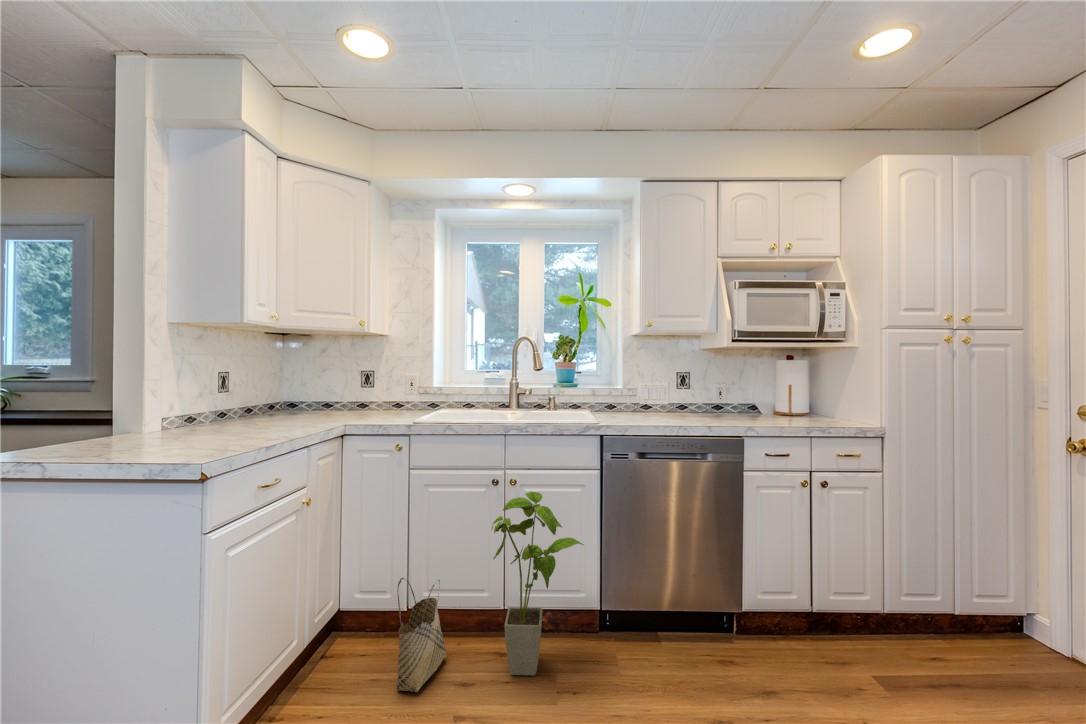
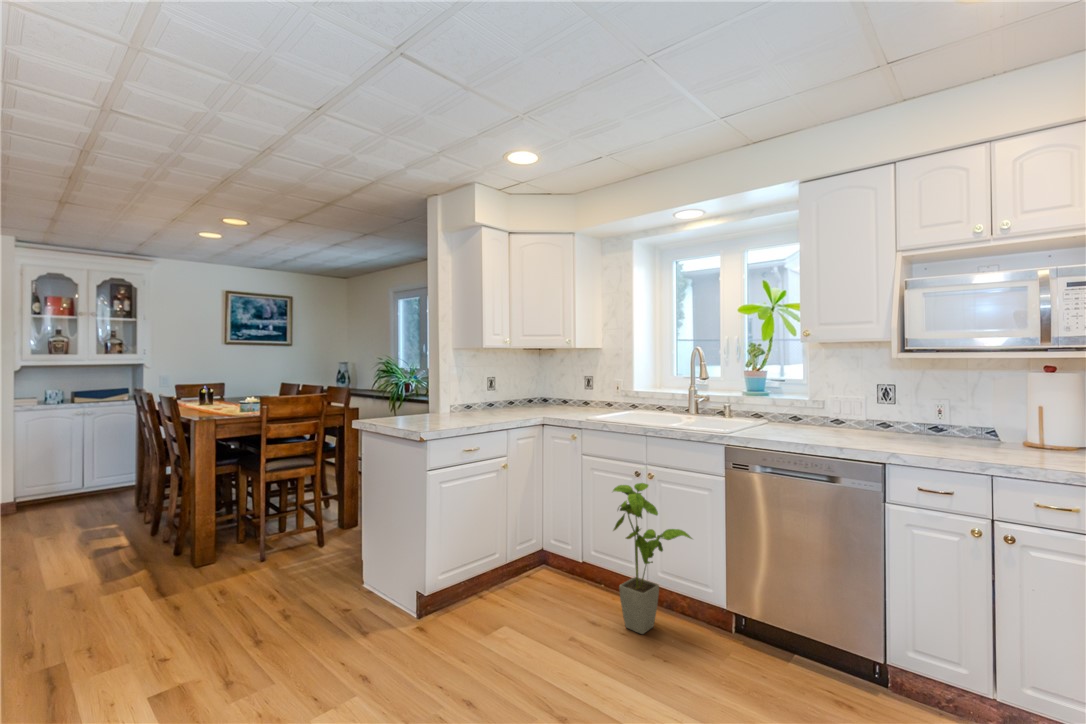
woven basket: present [397,578,446,692] -> none [546,531,591,612]

